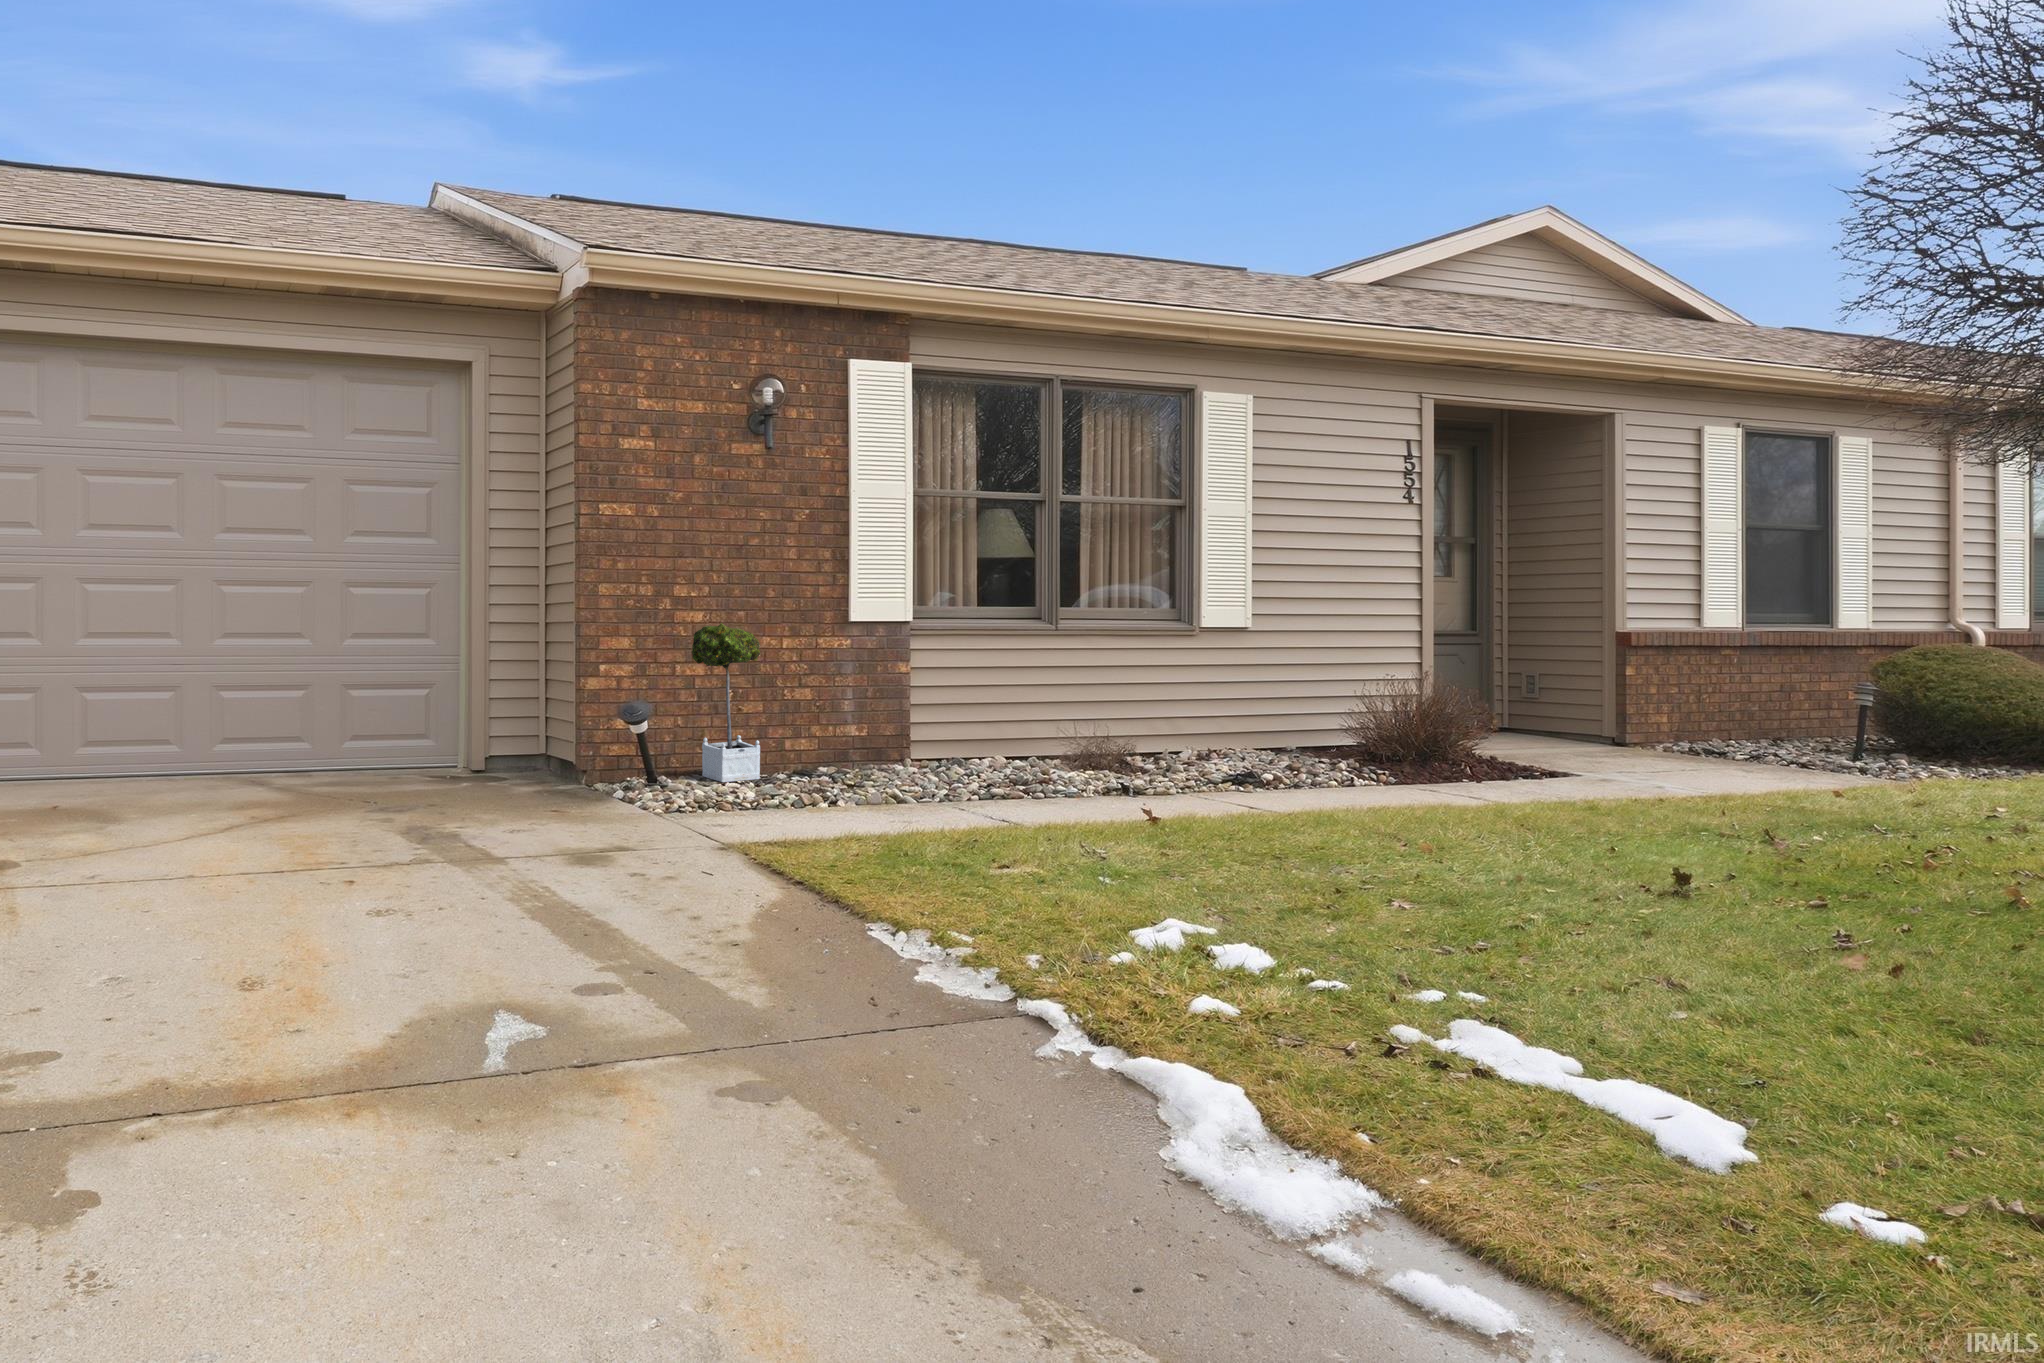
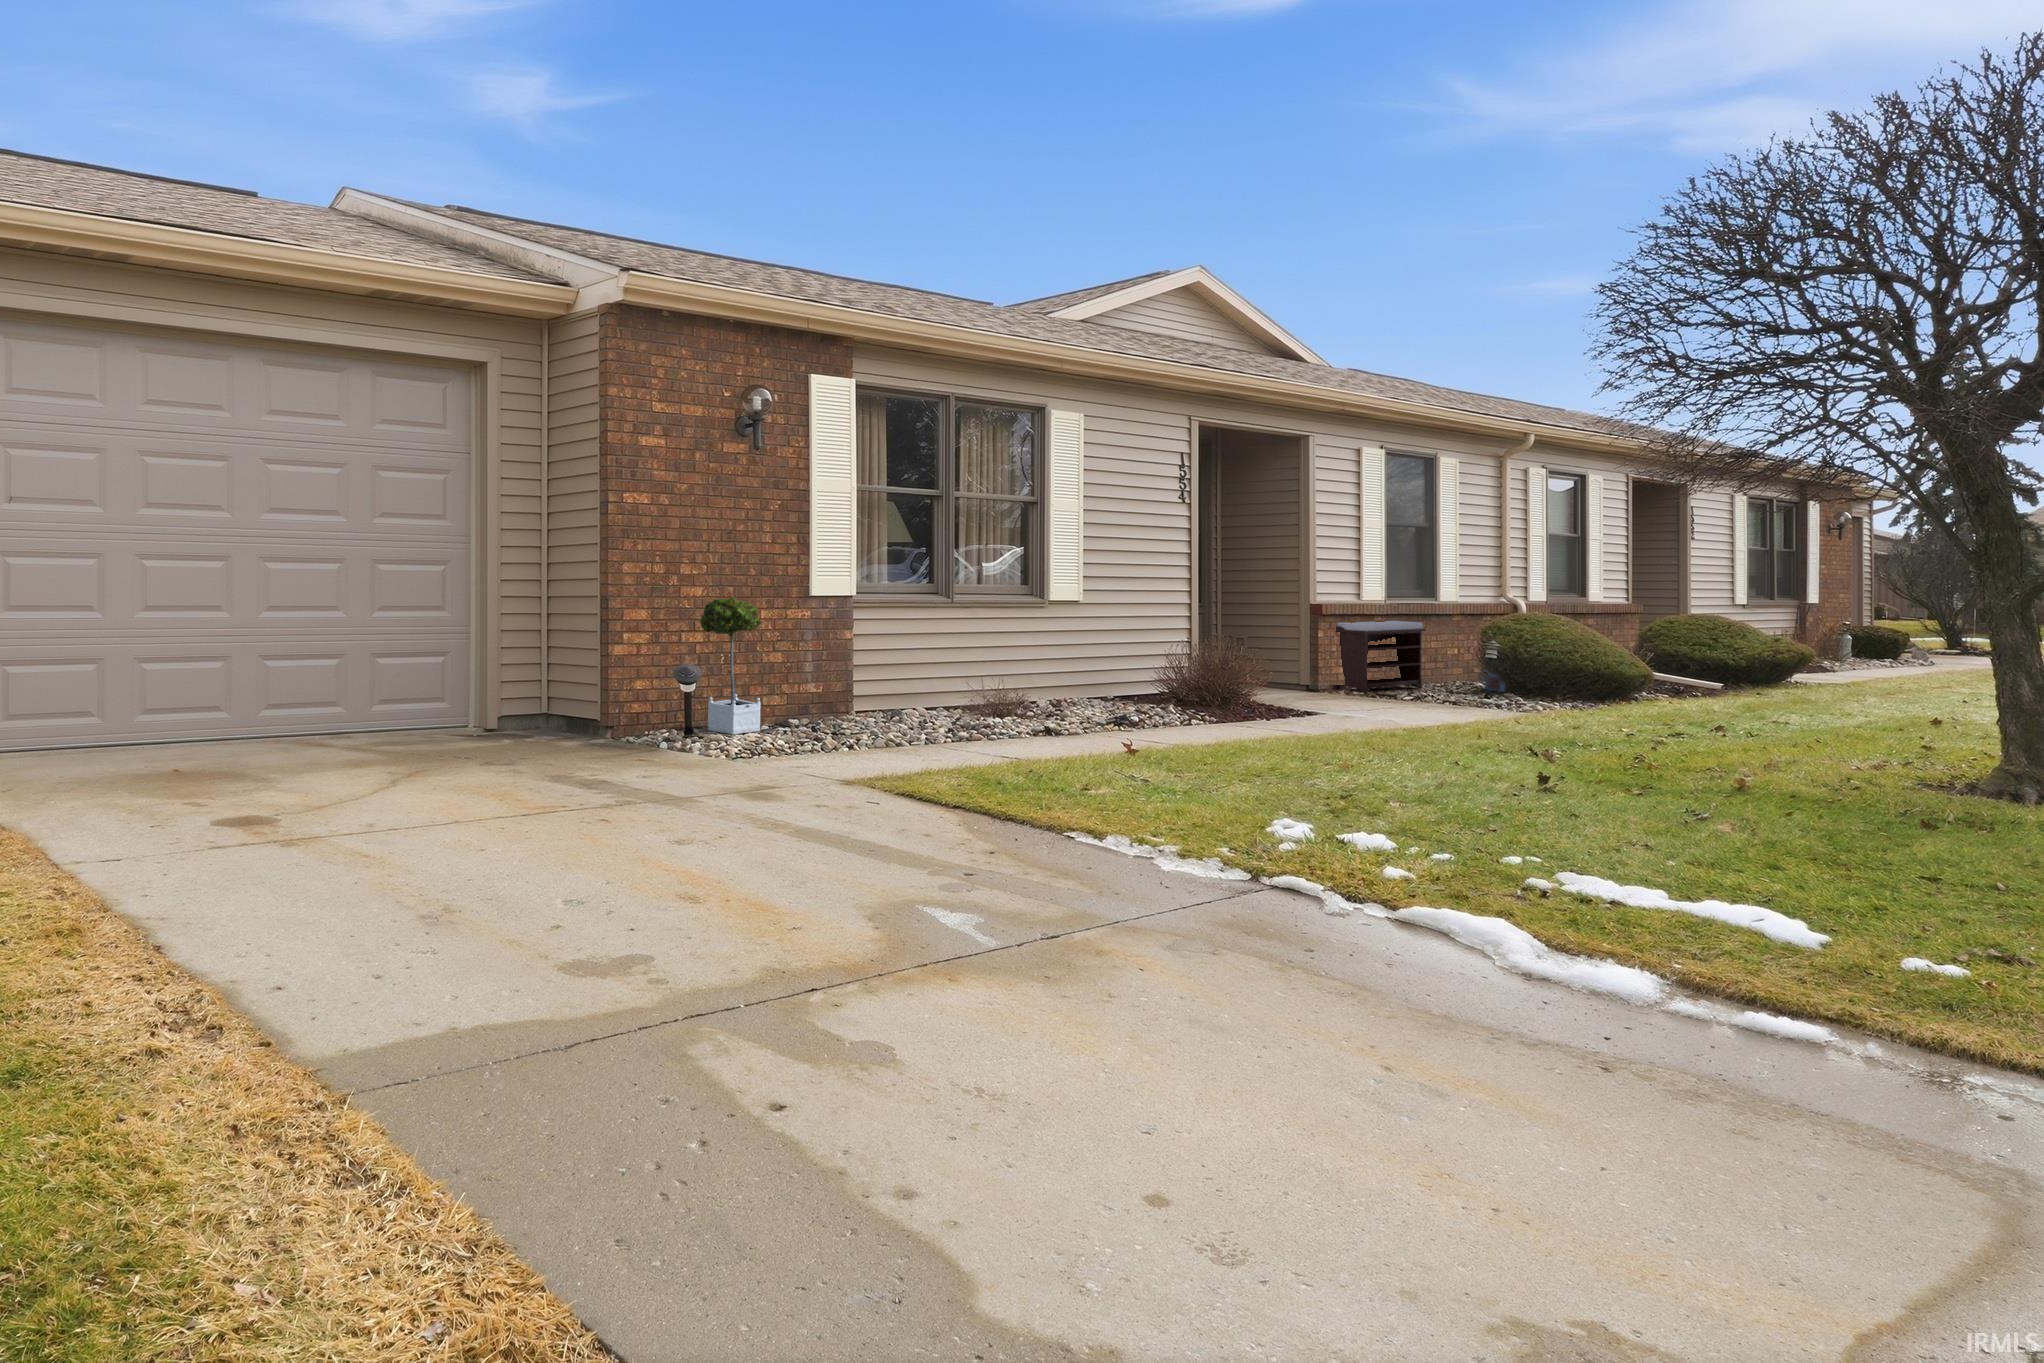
bench: none [1642,655,1792,753] -> present [1333,621,1426,693]
watering can: none [1874,725,1923,757] -> present [1480,671,1505,692]

